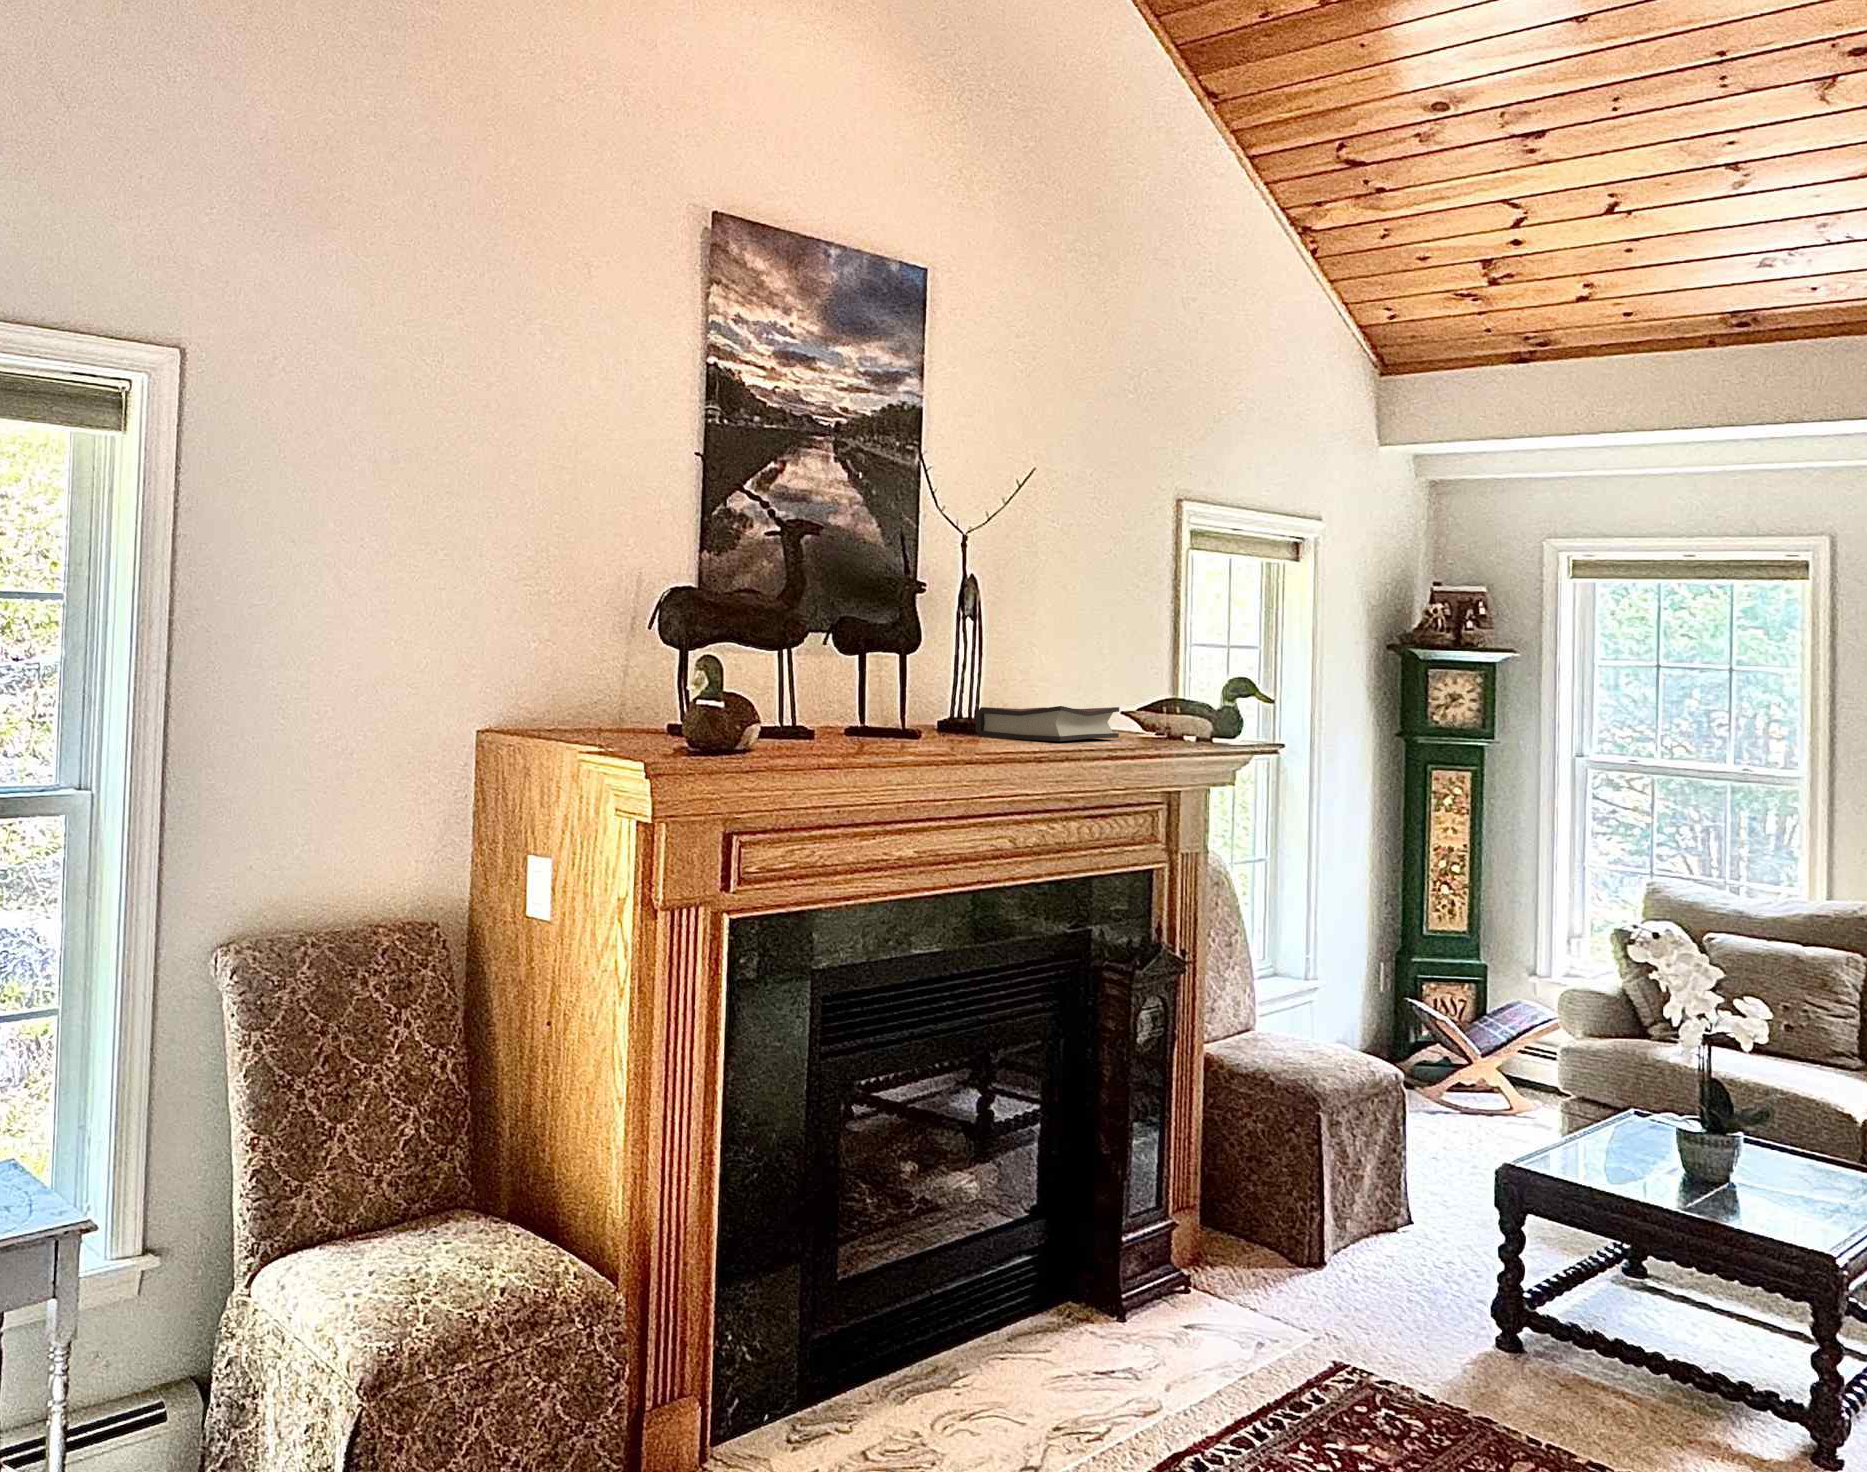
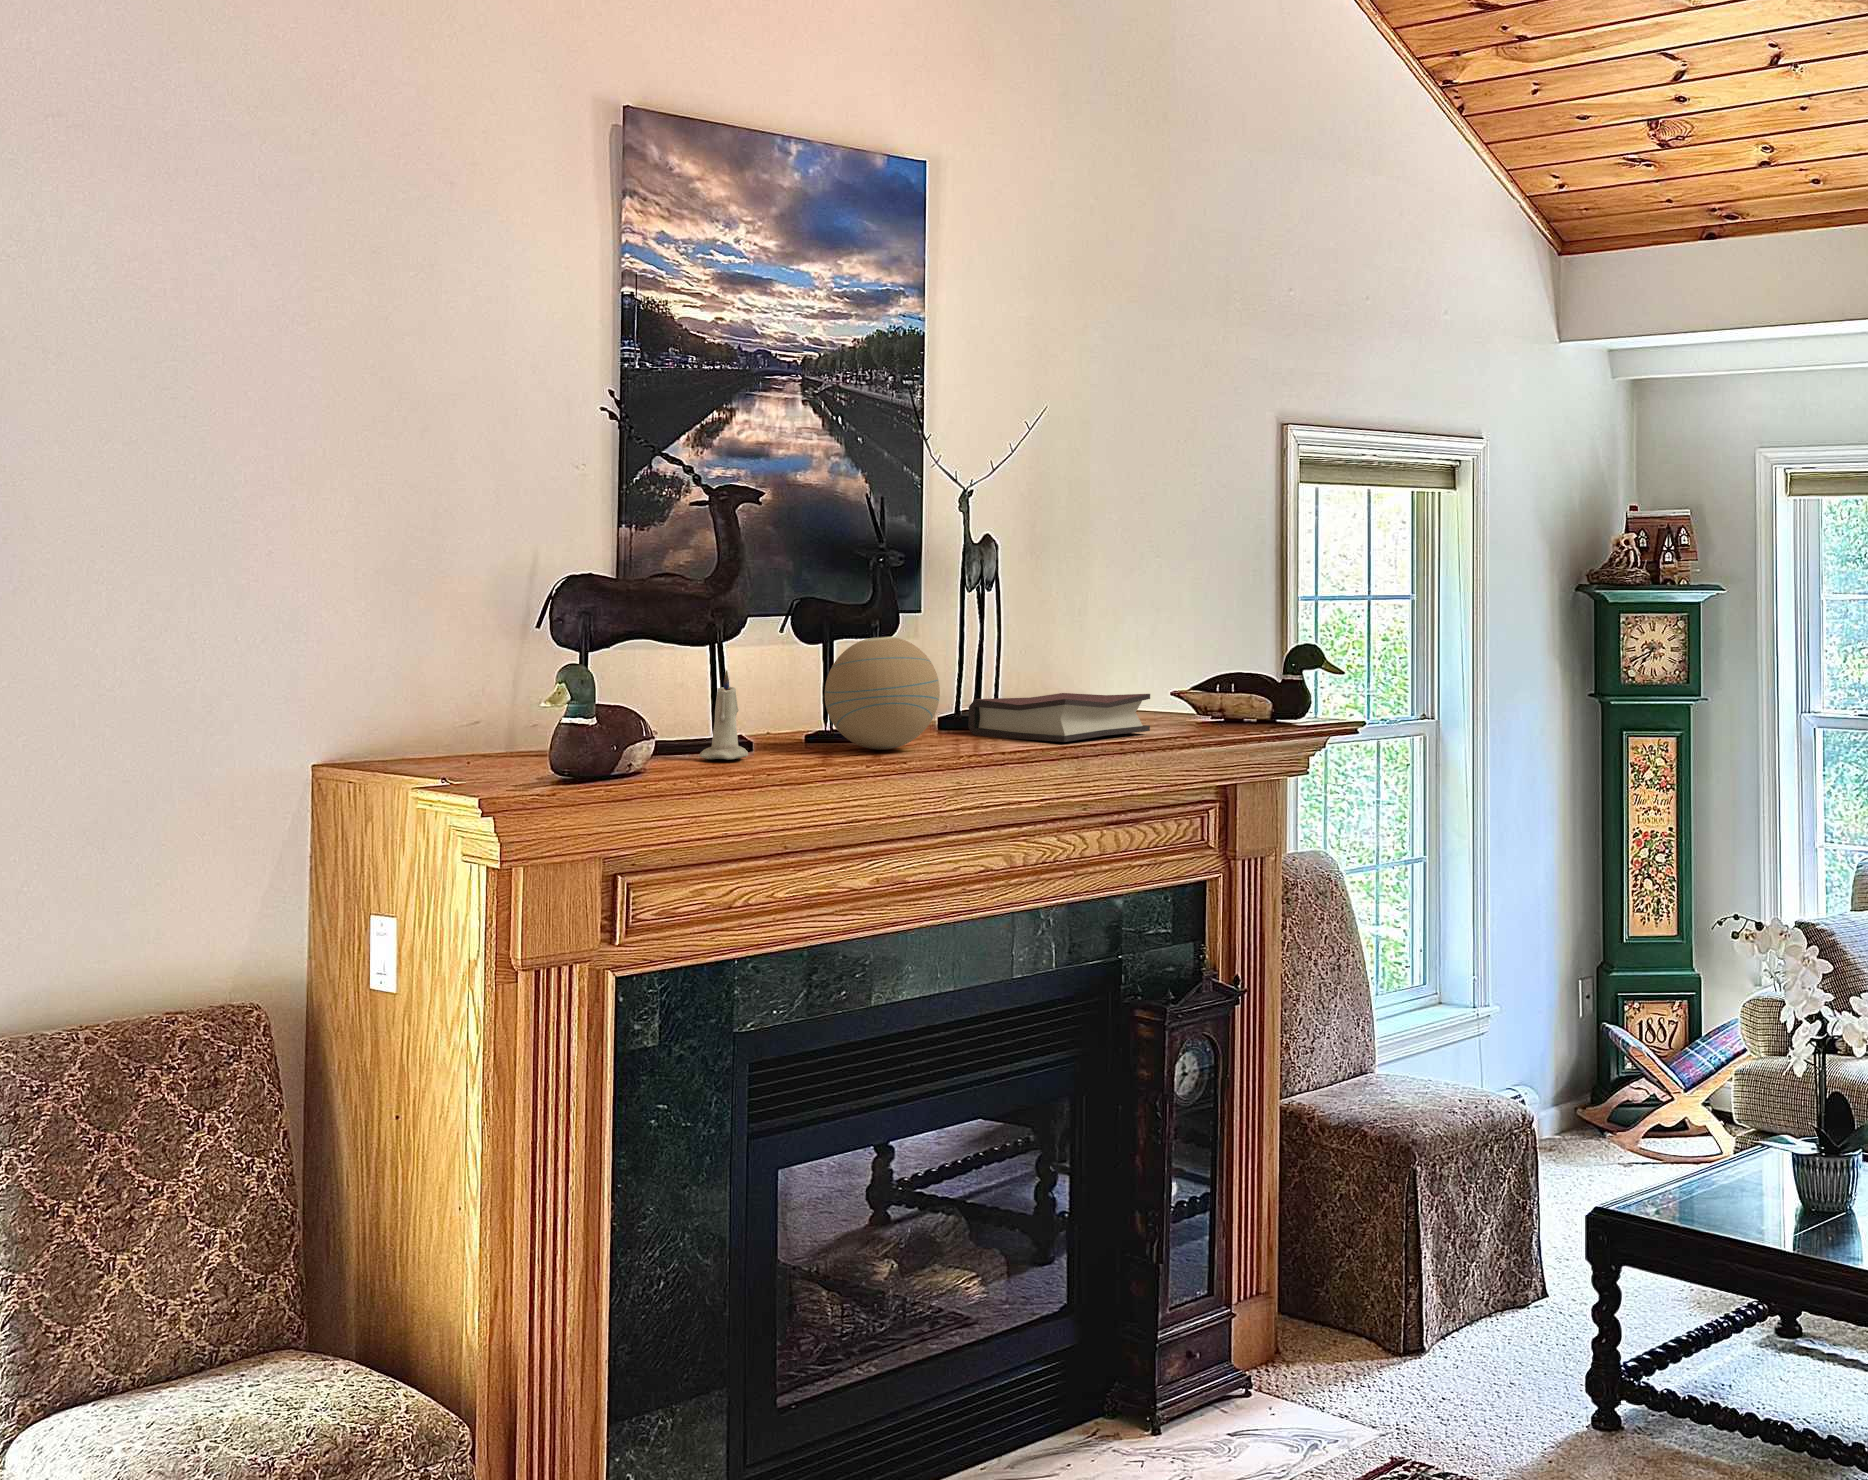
decorative orb: none [873,648,967,741] -> present [825,637,940,750]
candle: none [782,667,820,741] -> present [699,670,748,760]

